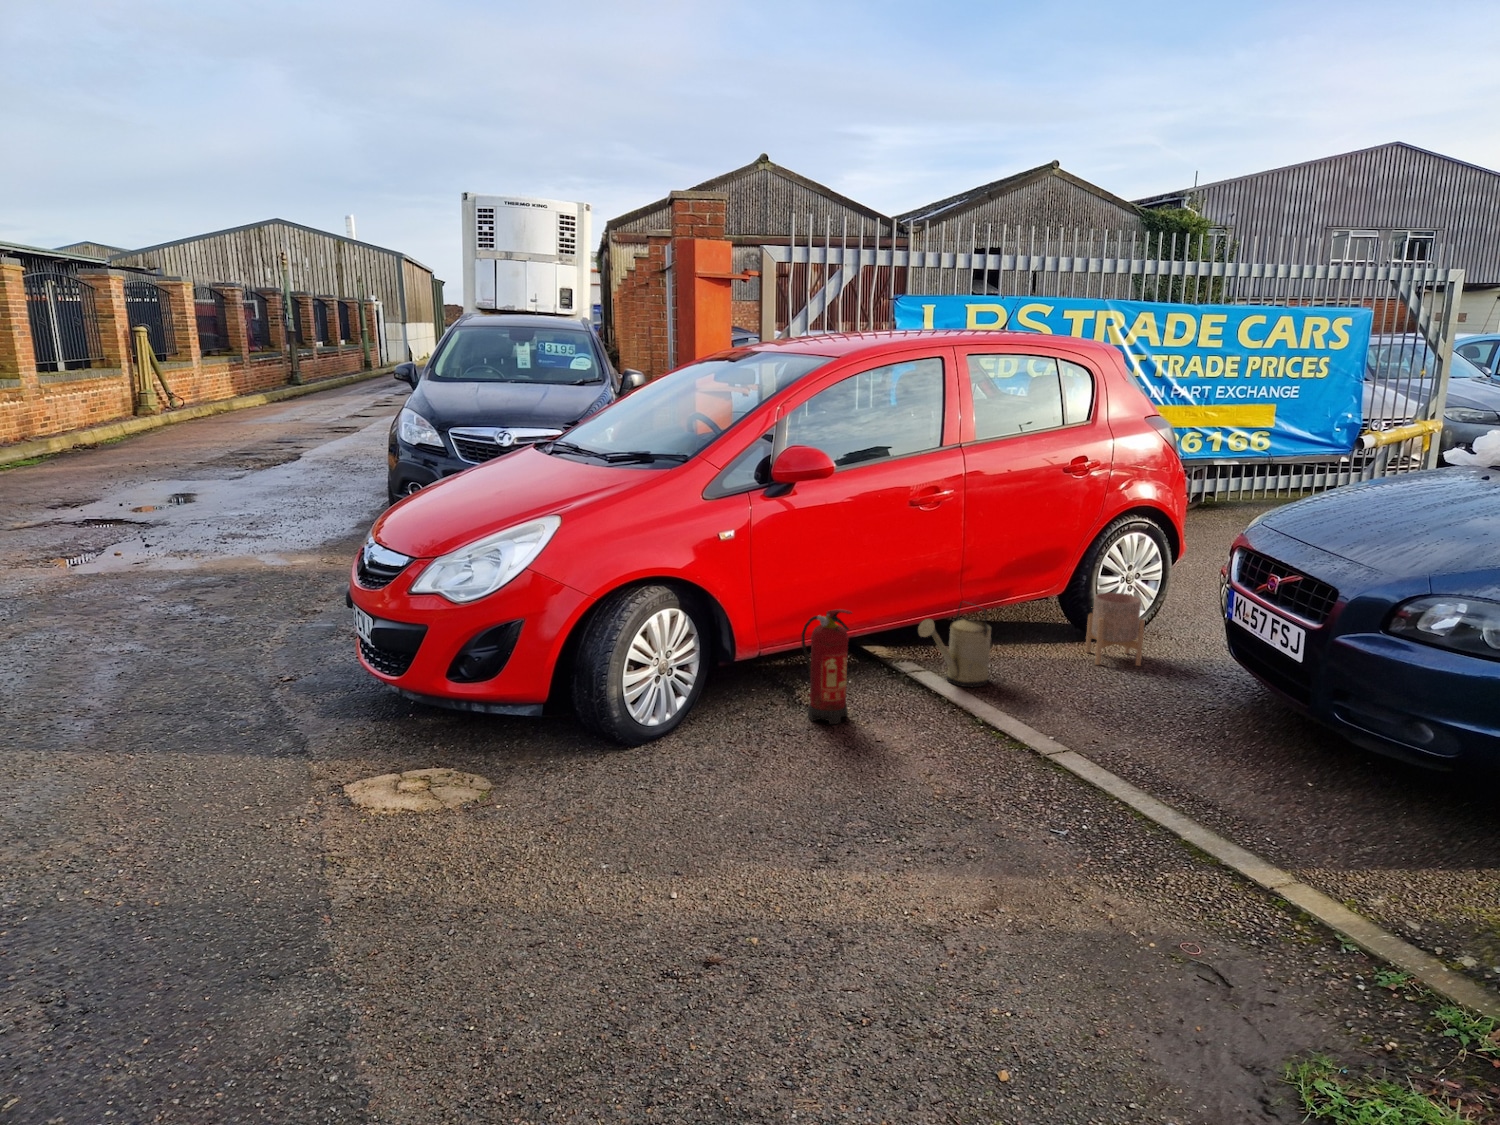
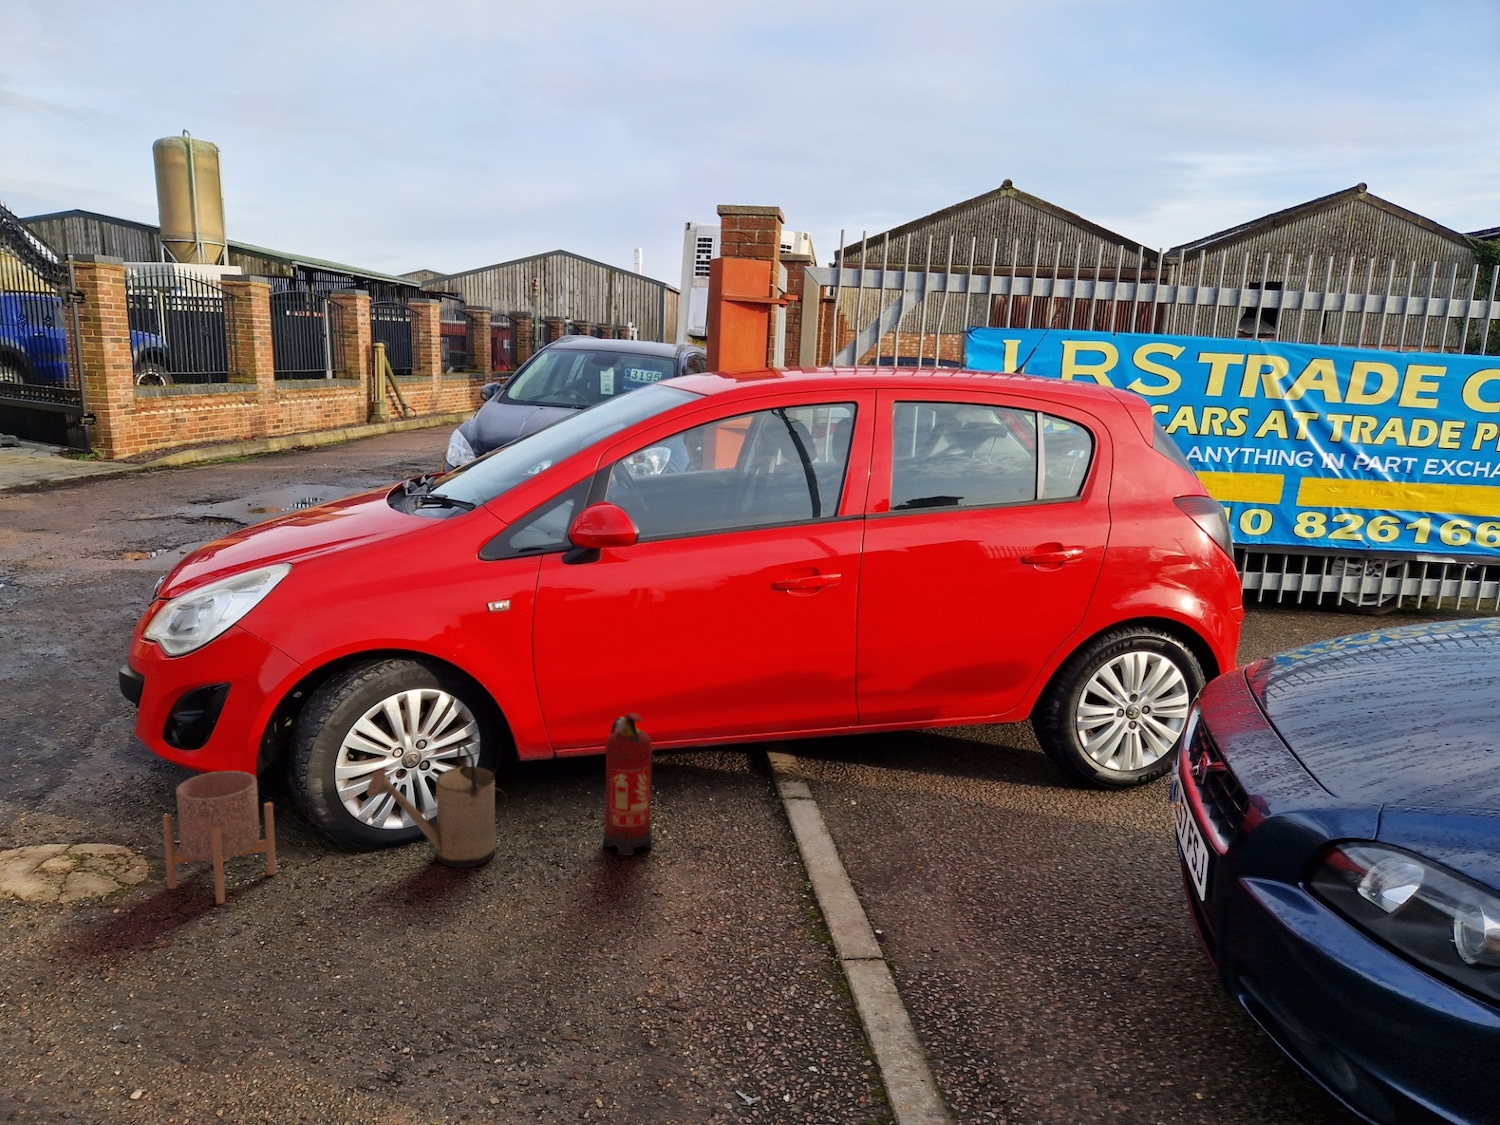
planter: present [1085,592,1145,666] -> present [163,771,276,904]
watering can: present [918,602,992,687] -> present [367,742,508,868]

